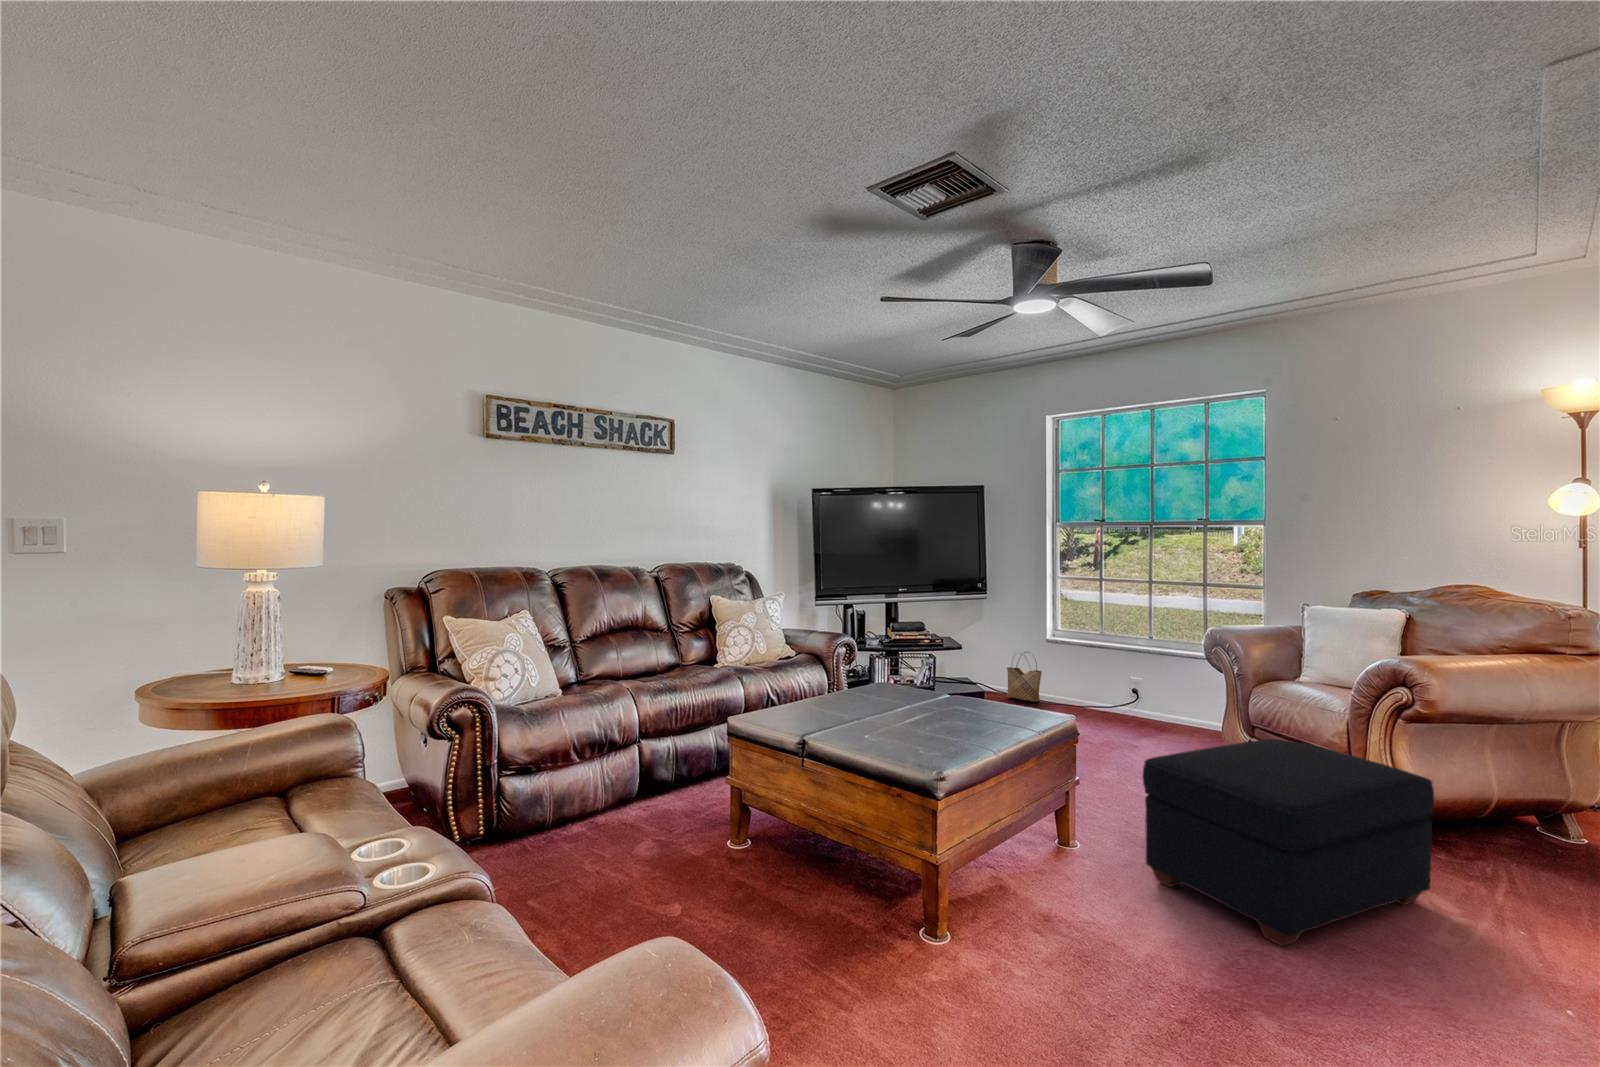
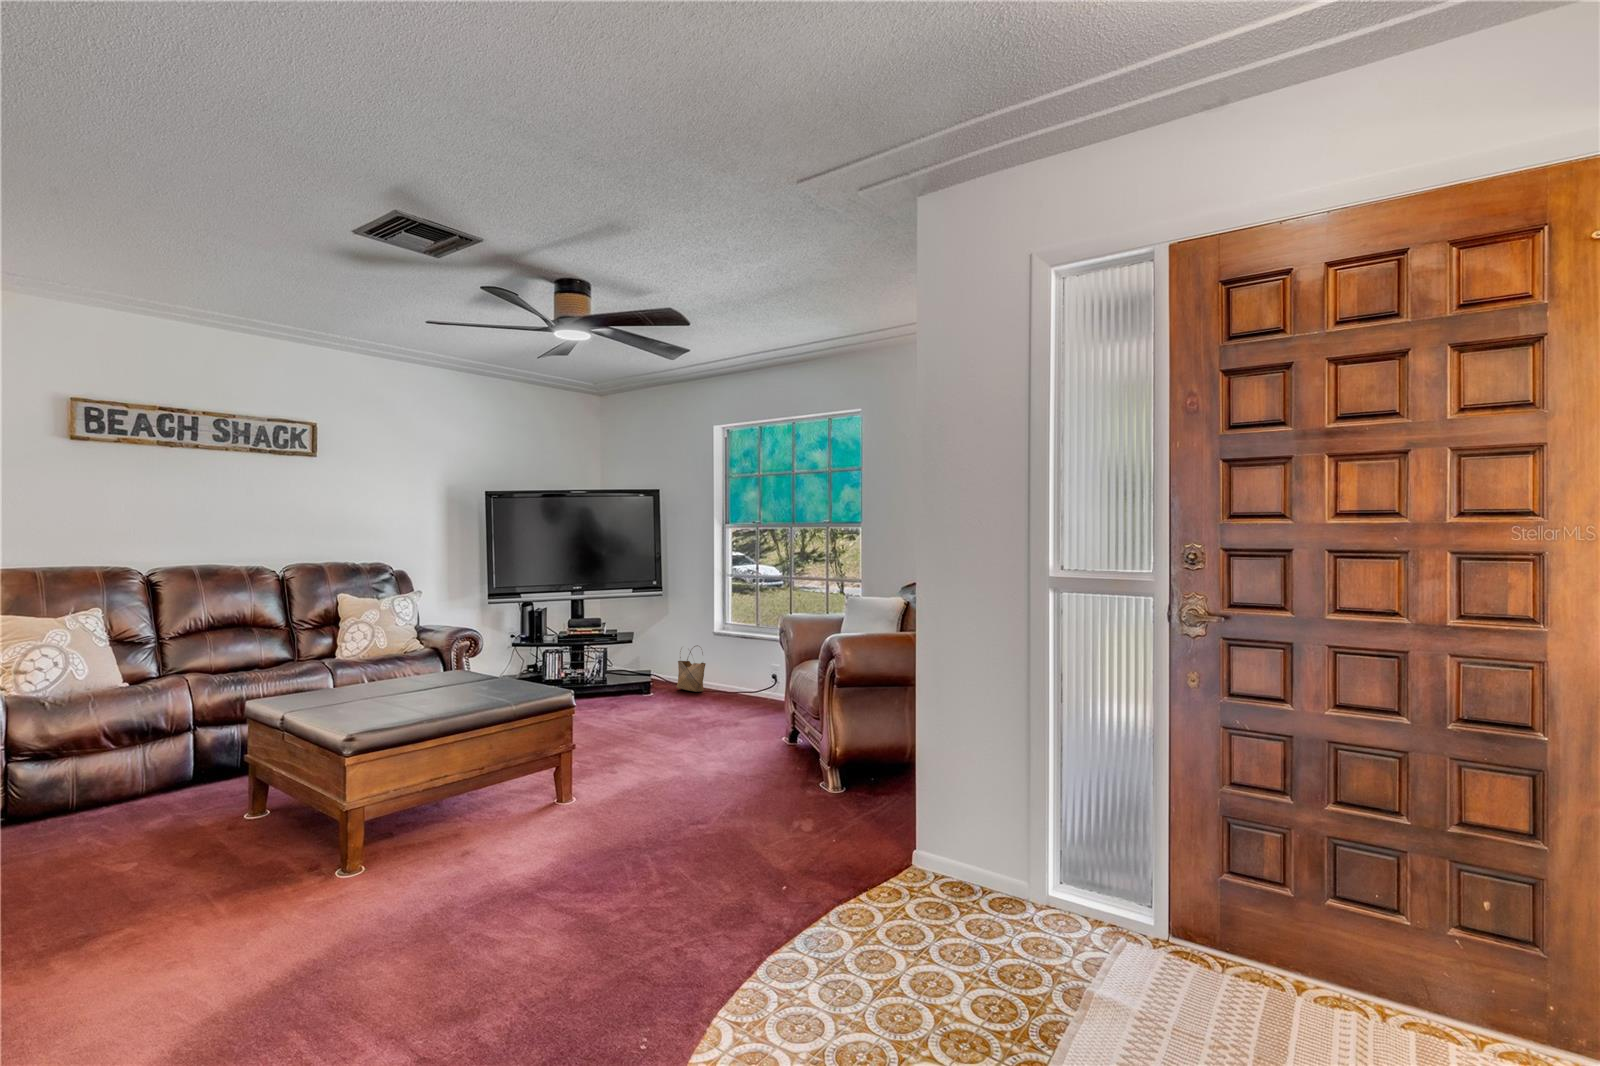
ottoman: present [1143,739,1434,946] -> none [581,707,787,861]

